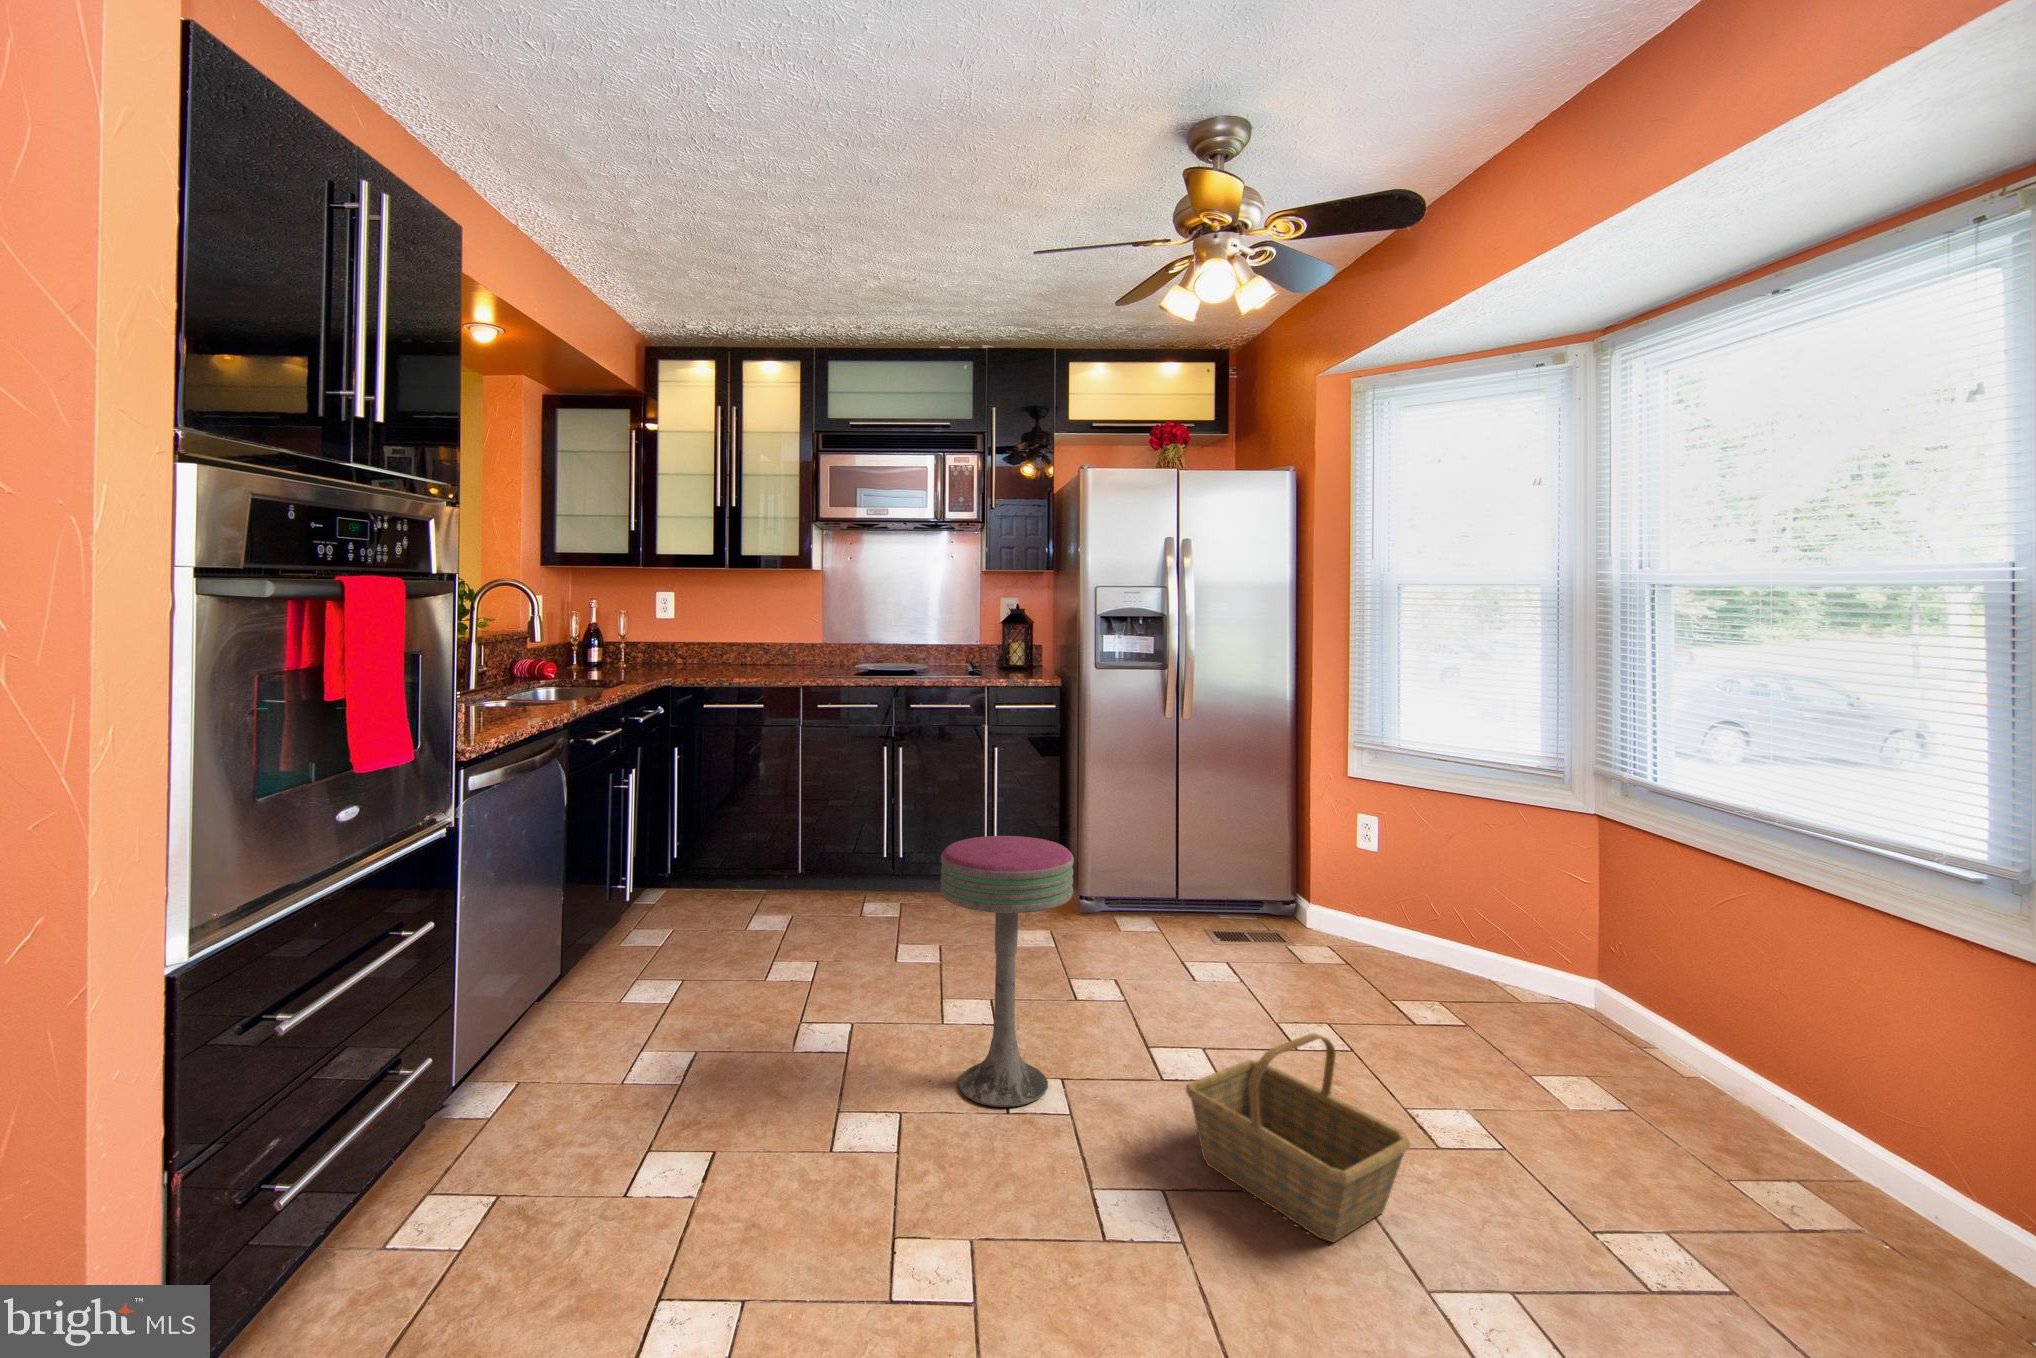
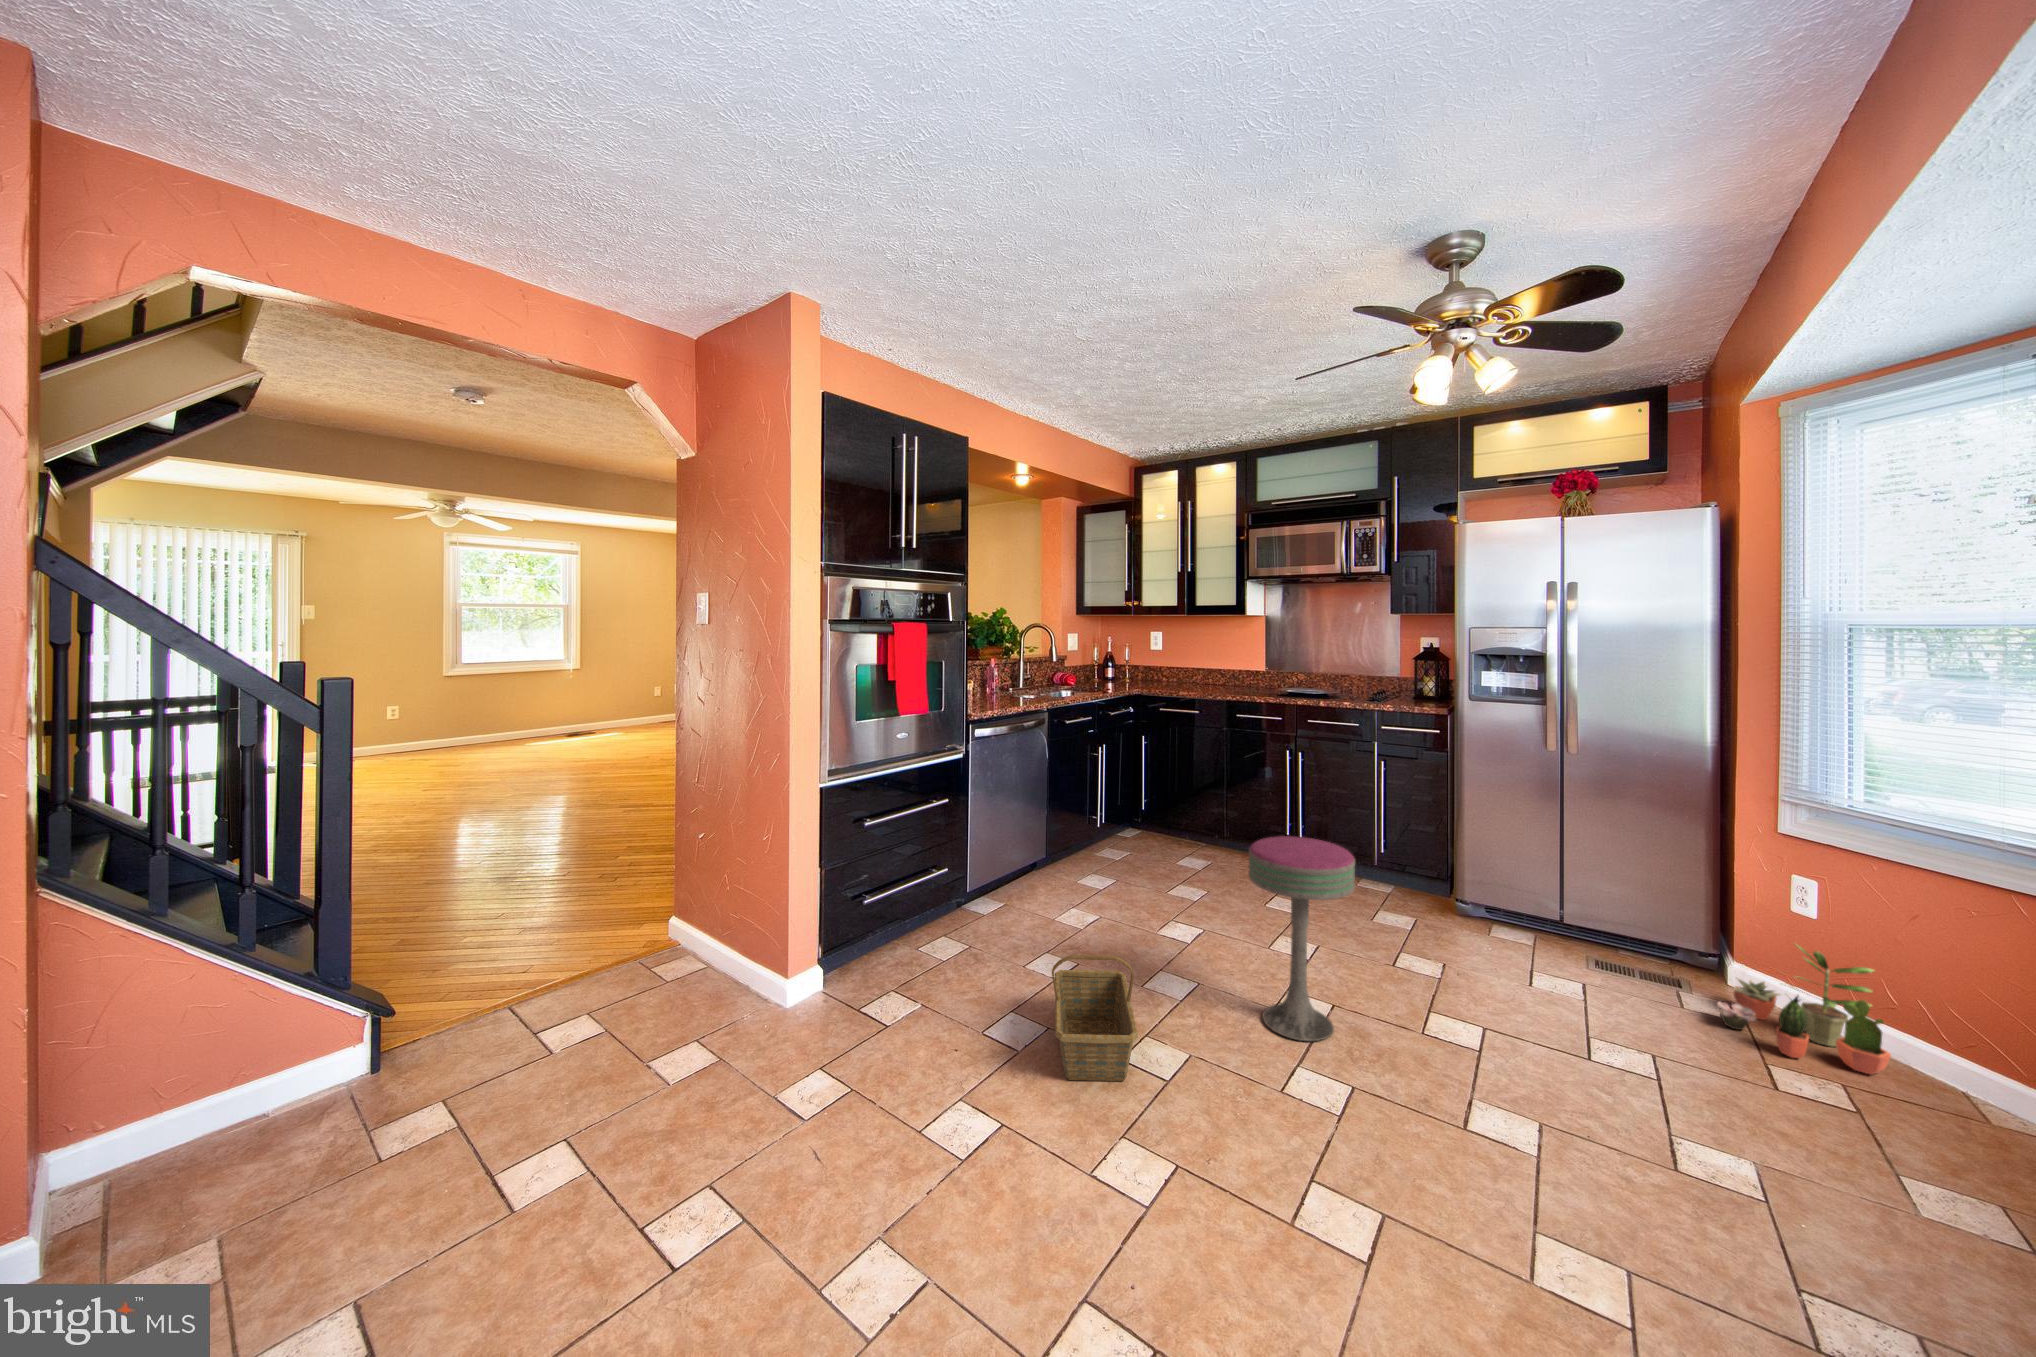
potted plant: none [1328,876,1447,982] -> present [1717,945,1891,1075]
basket: present [1186,1033,1410,1243] -> present [1052,955,1138,1081]

